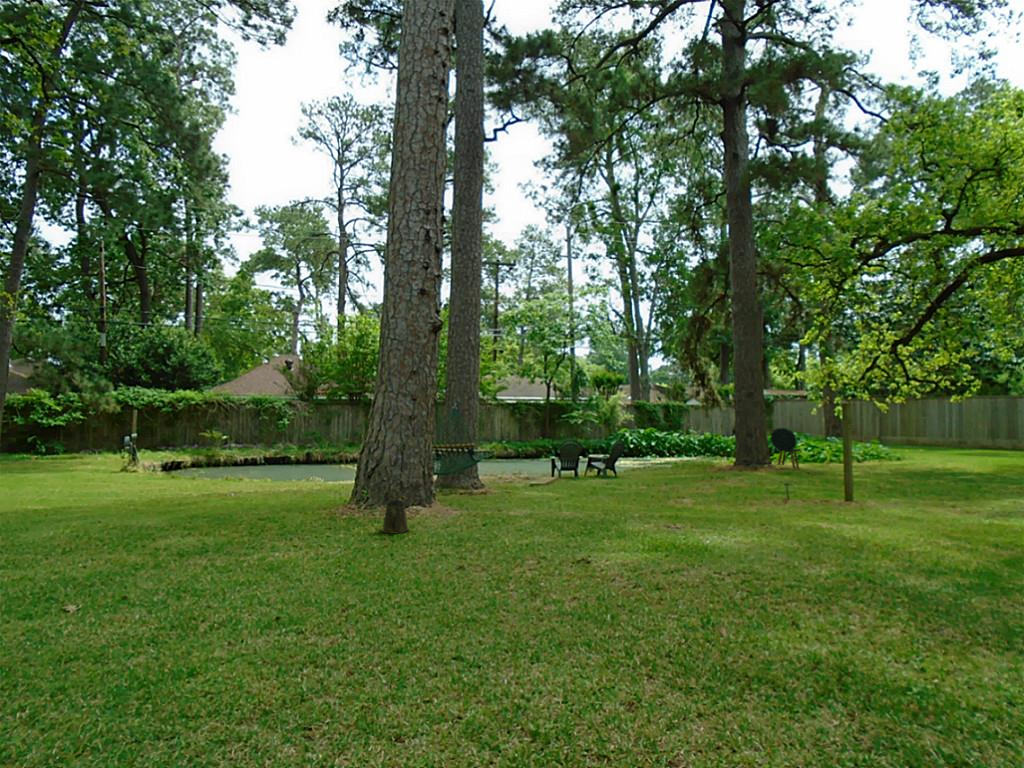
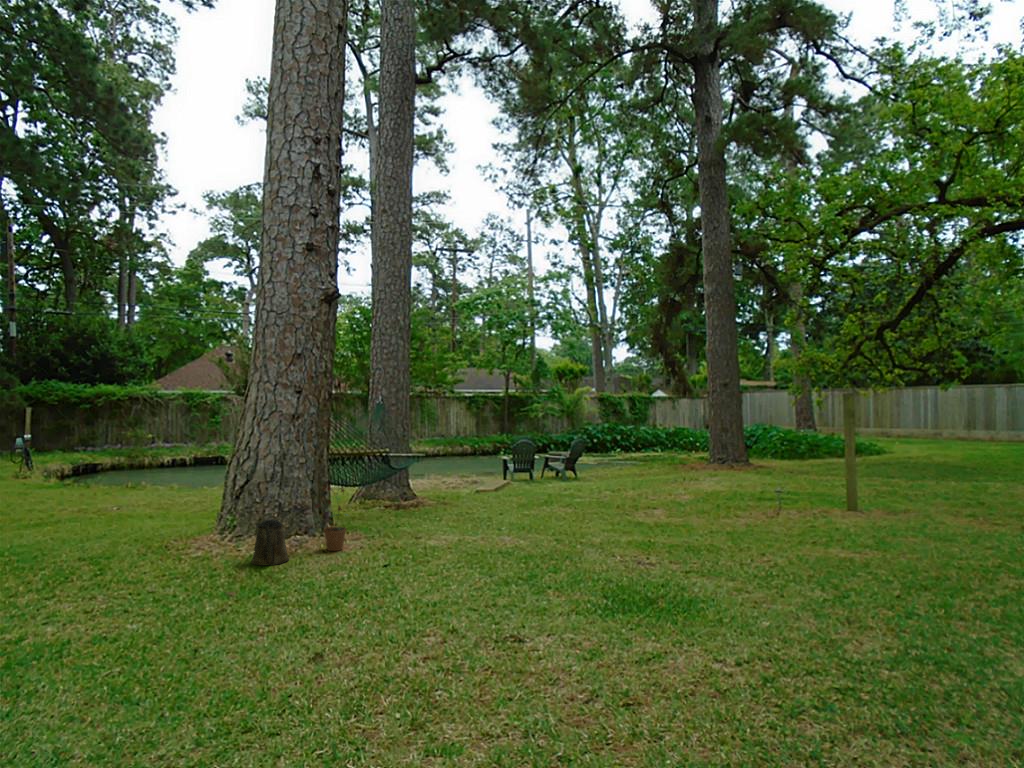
chair: present [771,428,801,469] -> none [743,419,776,464]
potted plant: none [424,475,451,526] -> present [315,486,346,551]

